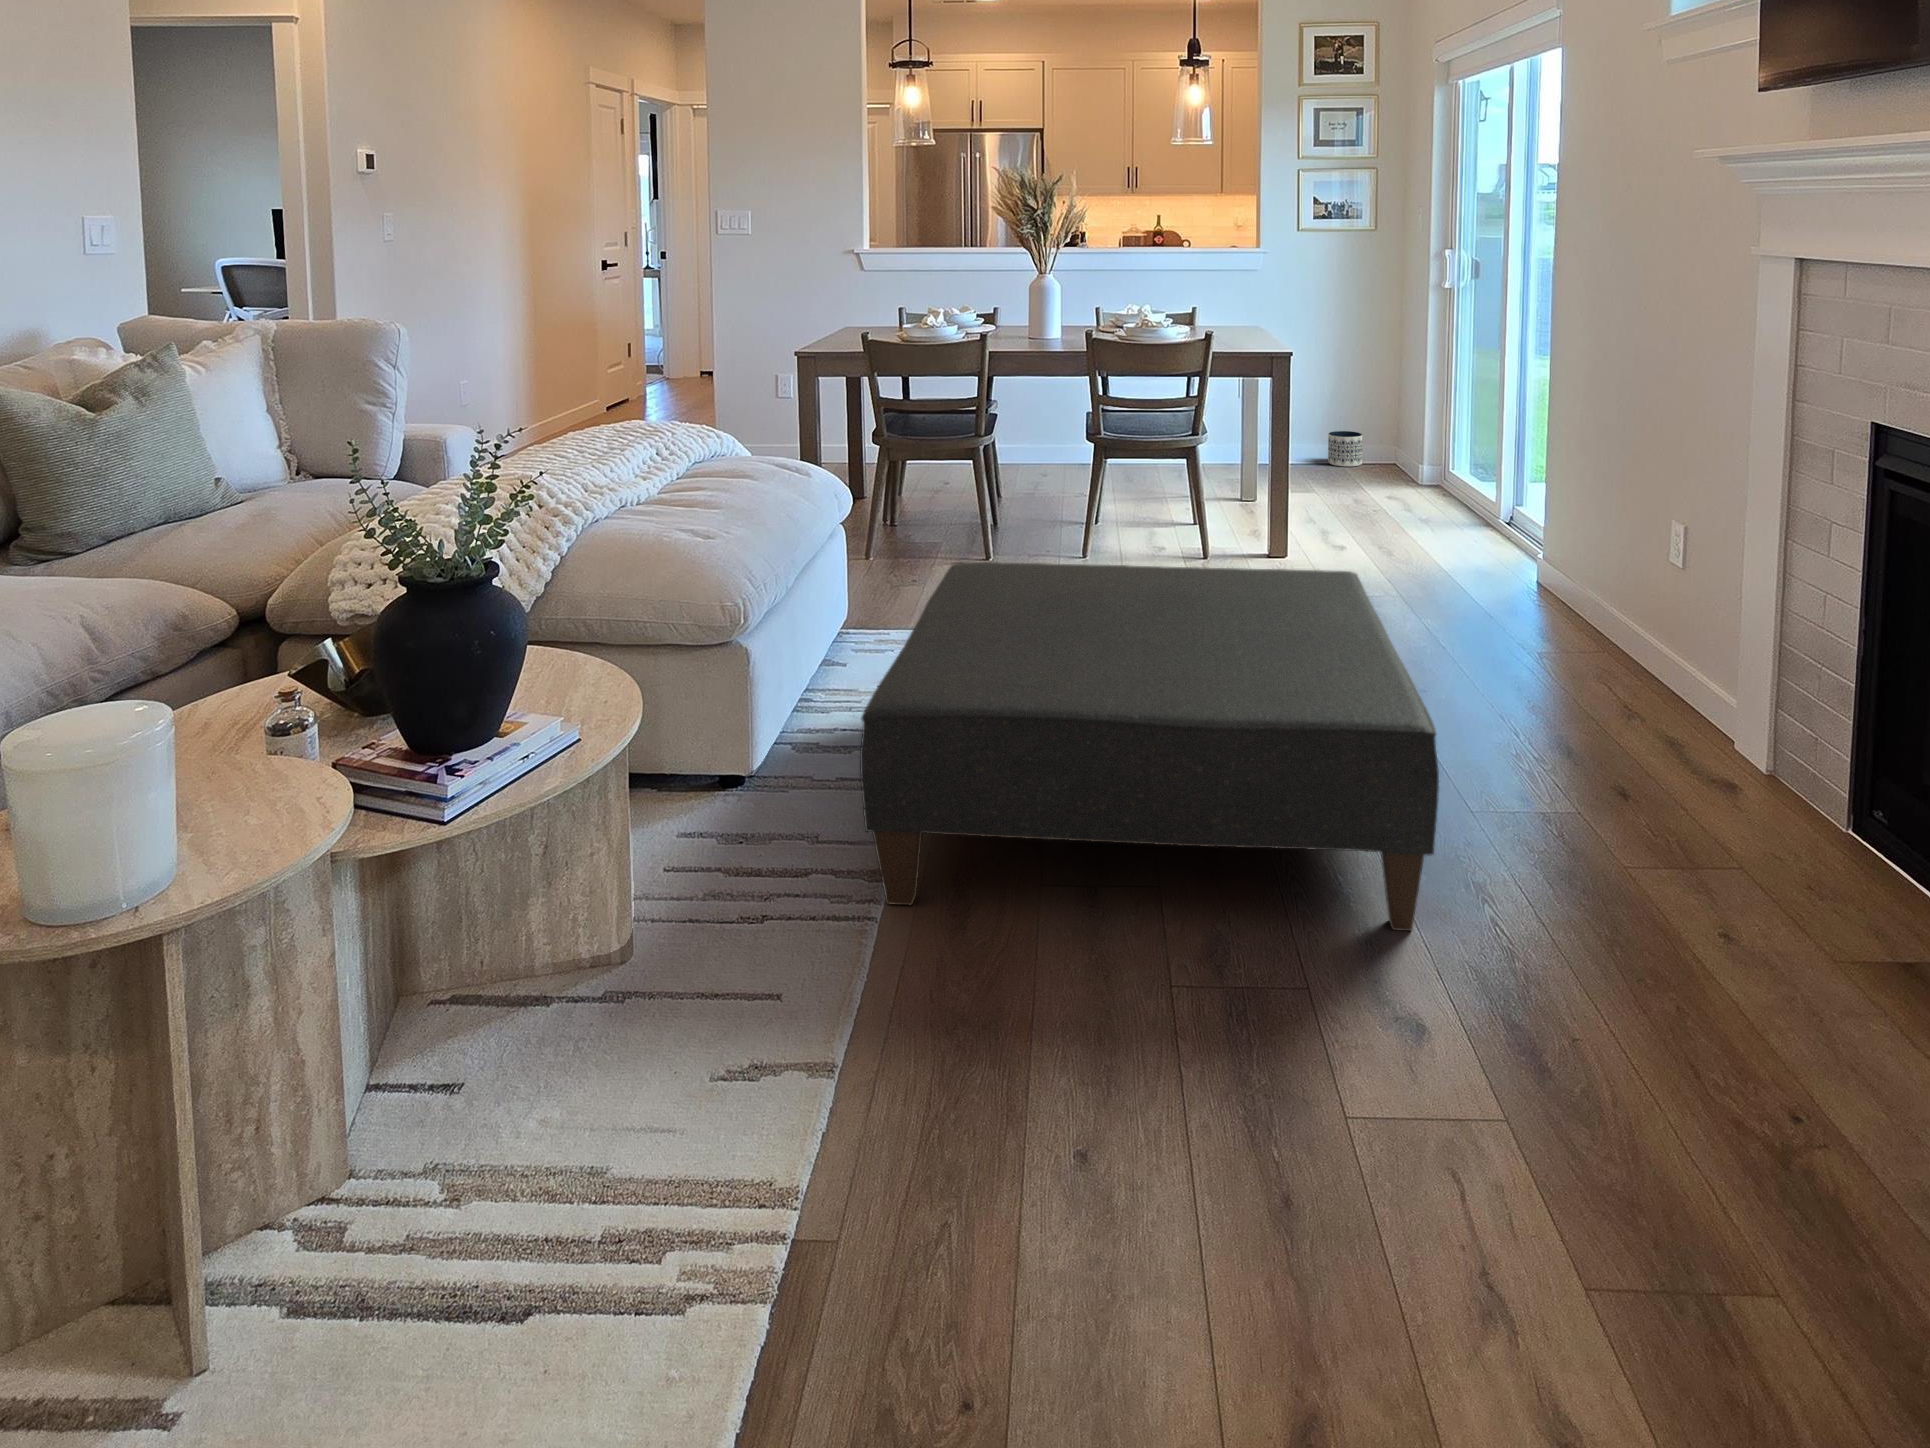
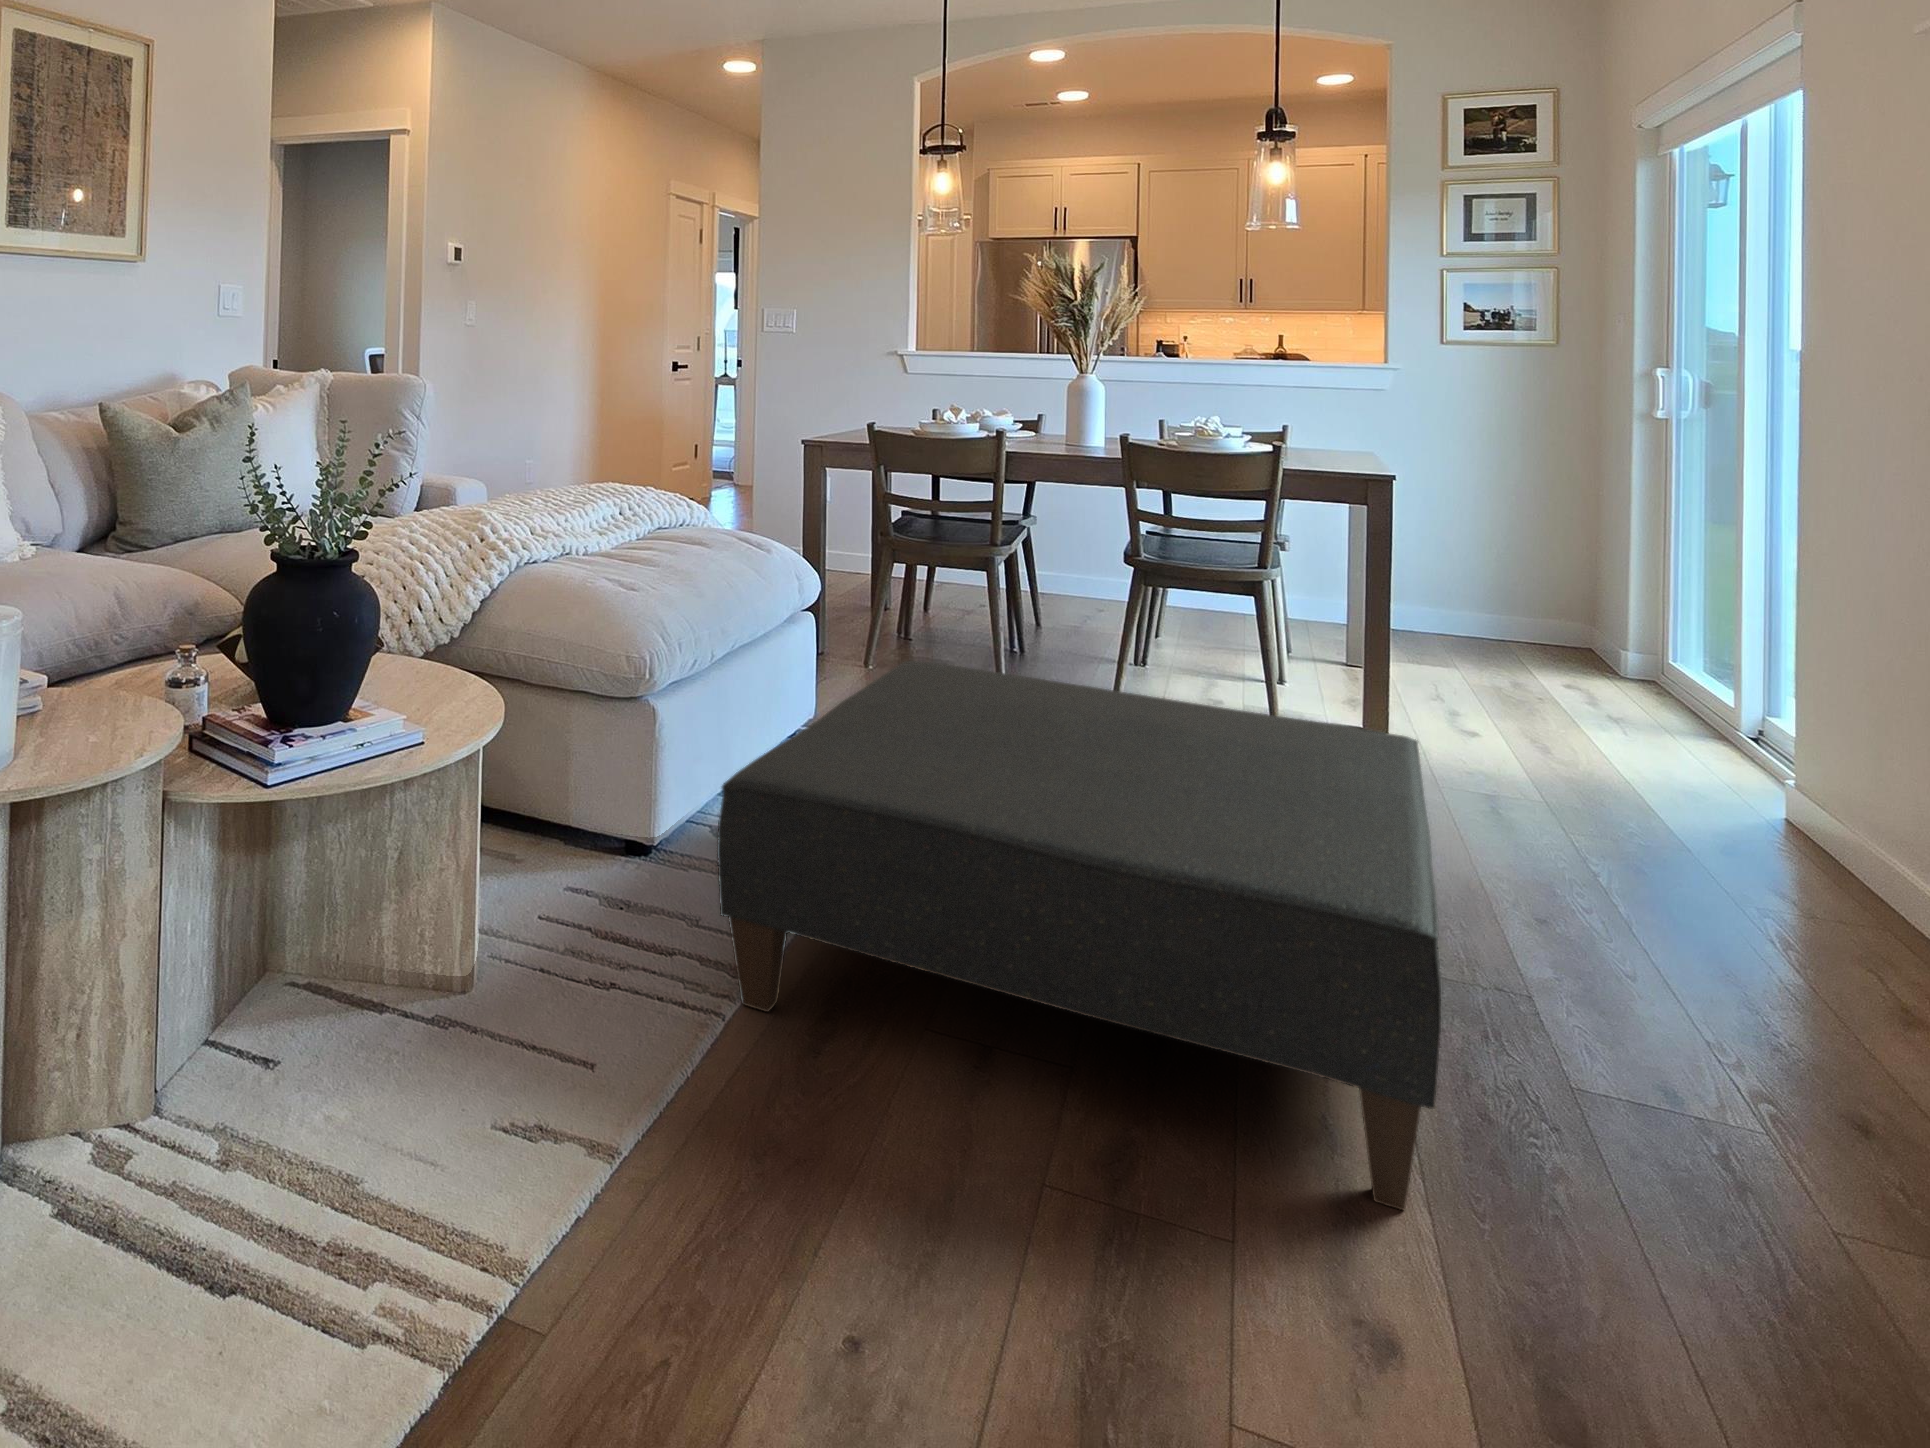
planter: present [1328,431,1362,467] -> none [1491,598,1542,645]

